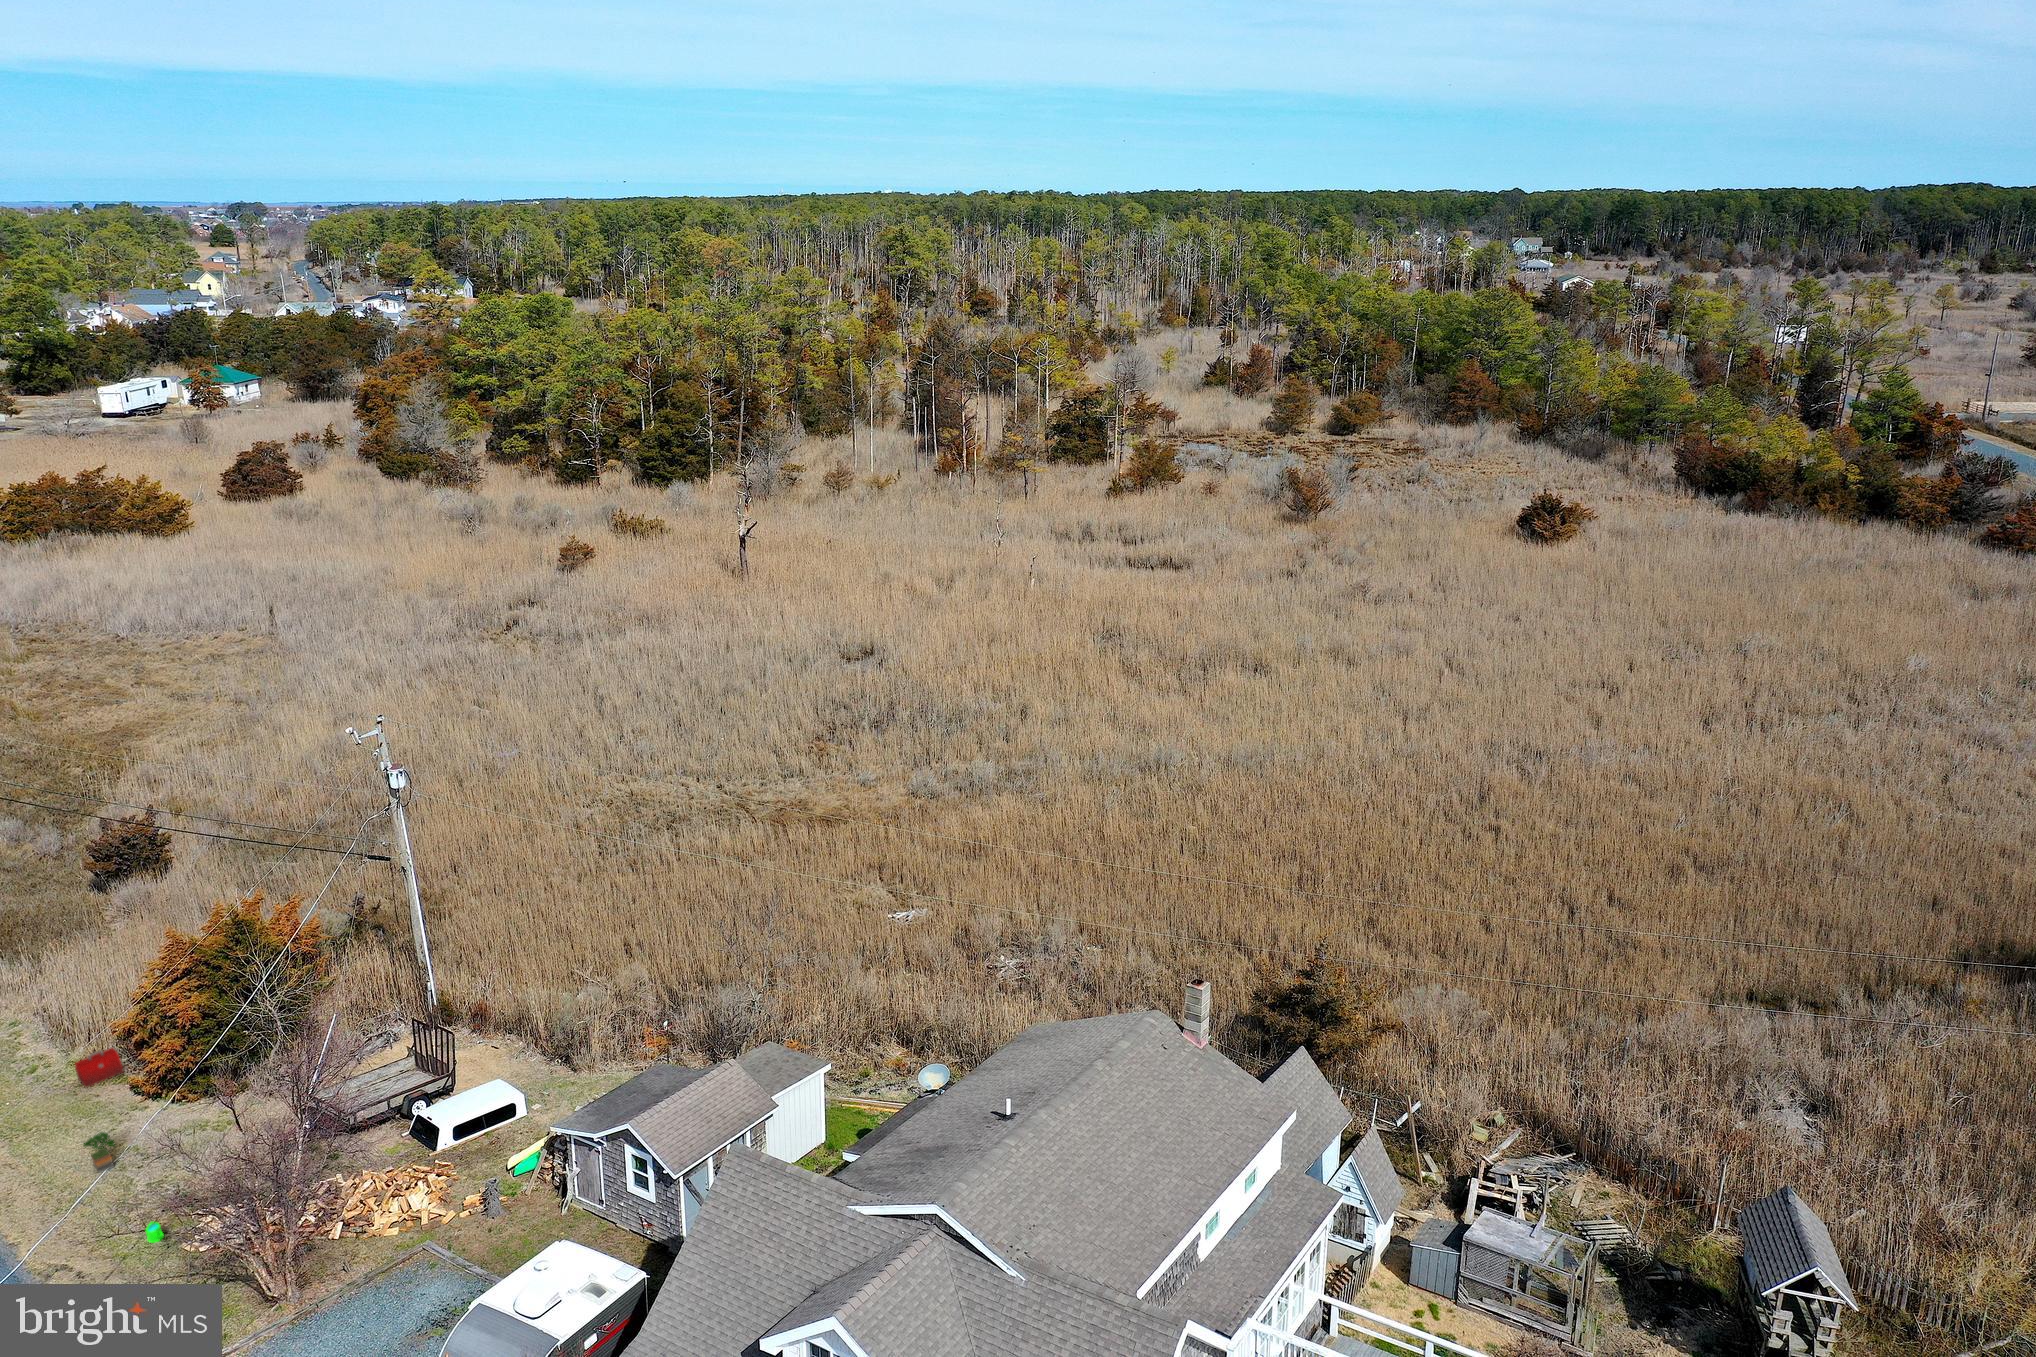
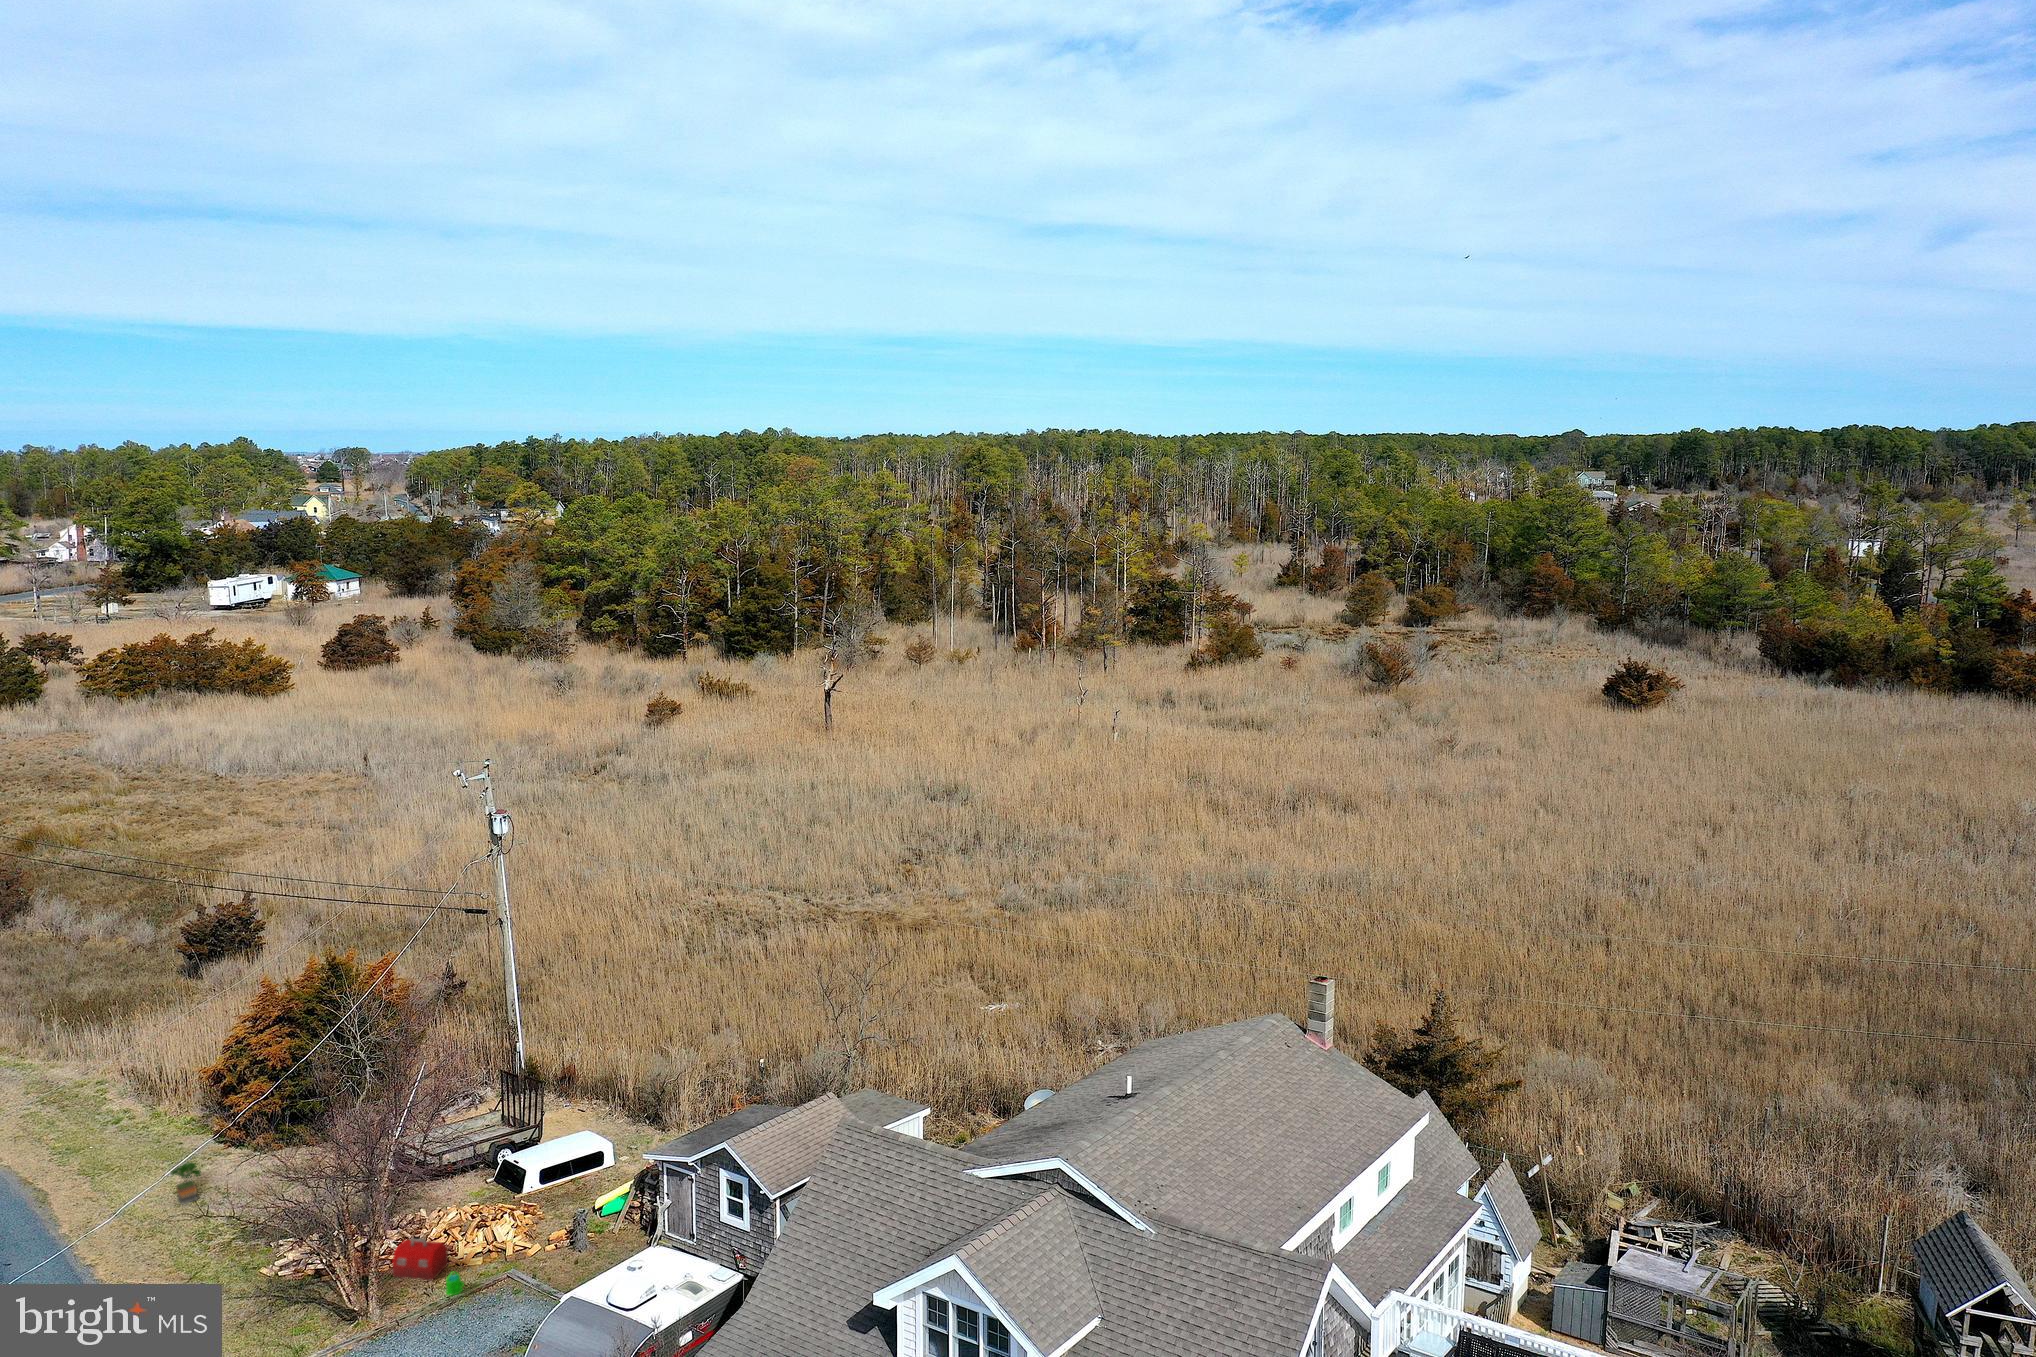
toolbox: present [75,1048,124,1088] -> present [392,1239,448,1280]
watering can: present [146,1222,164,1243] -> present [446,1271,464,1295]

